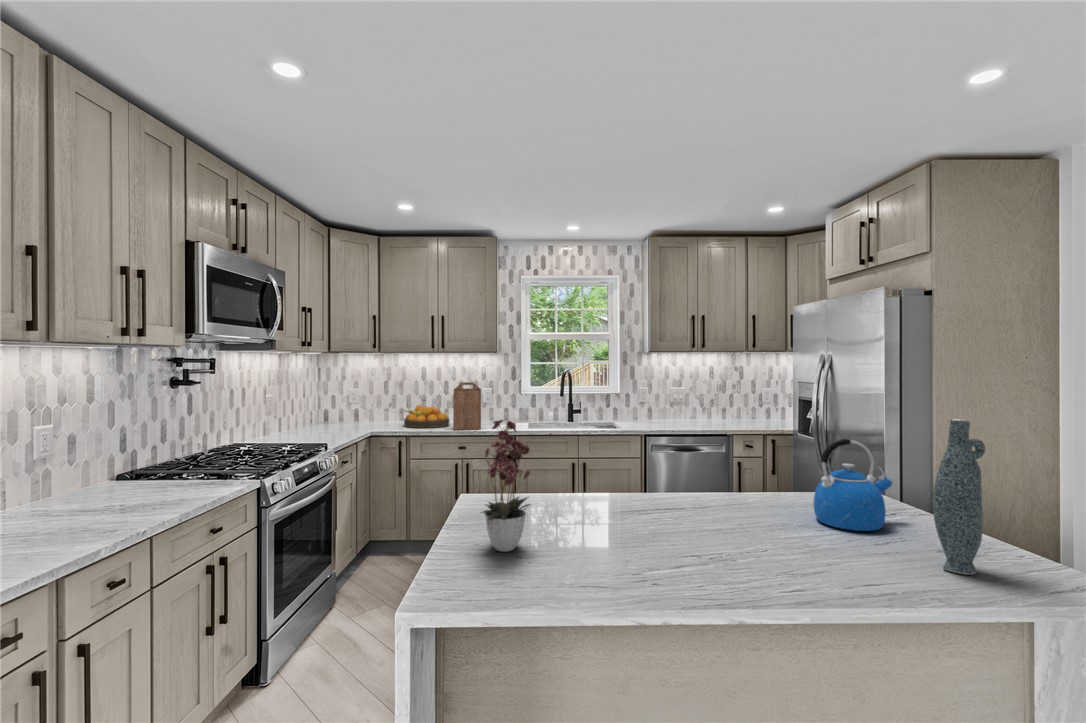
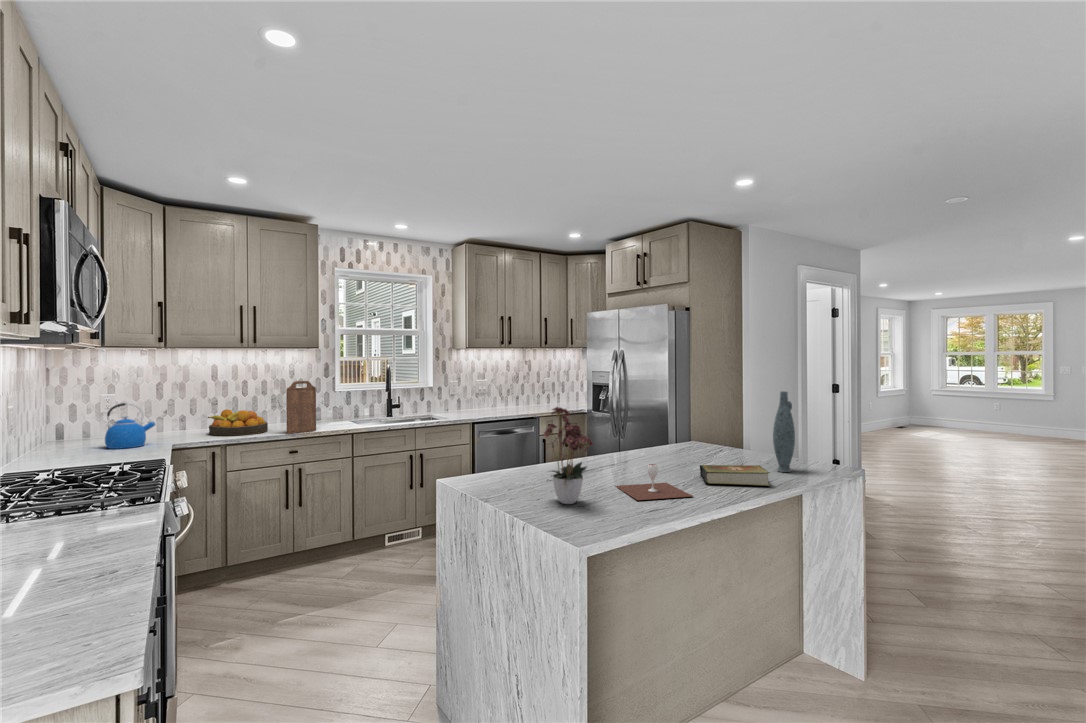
kettle: present [813,439,893,531] -> present [105,403,155,449]
wine glass: none [590,515,693,581] -> present [616,464,692,500]
book: none [748,530,881,595] -> present [700,465,770,486]

